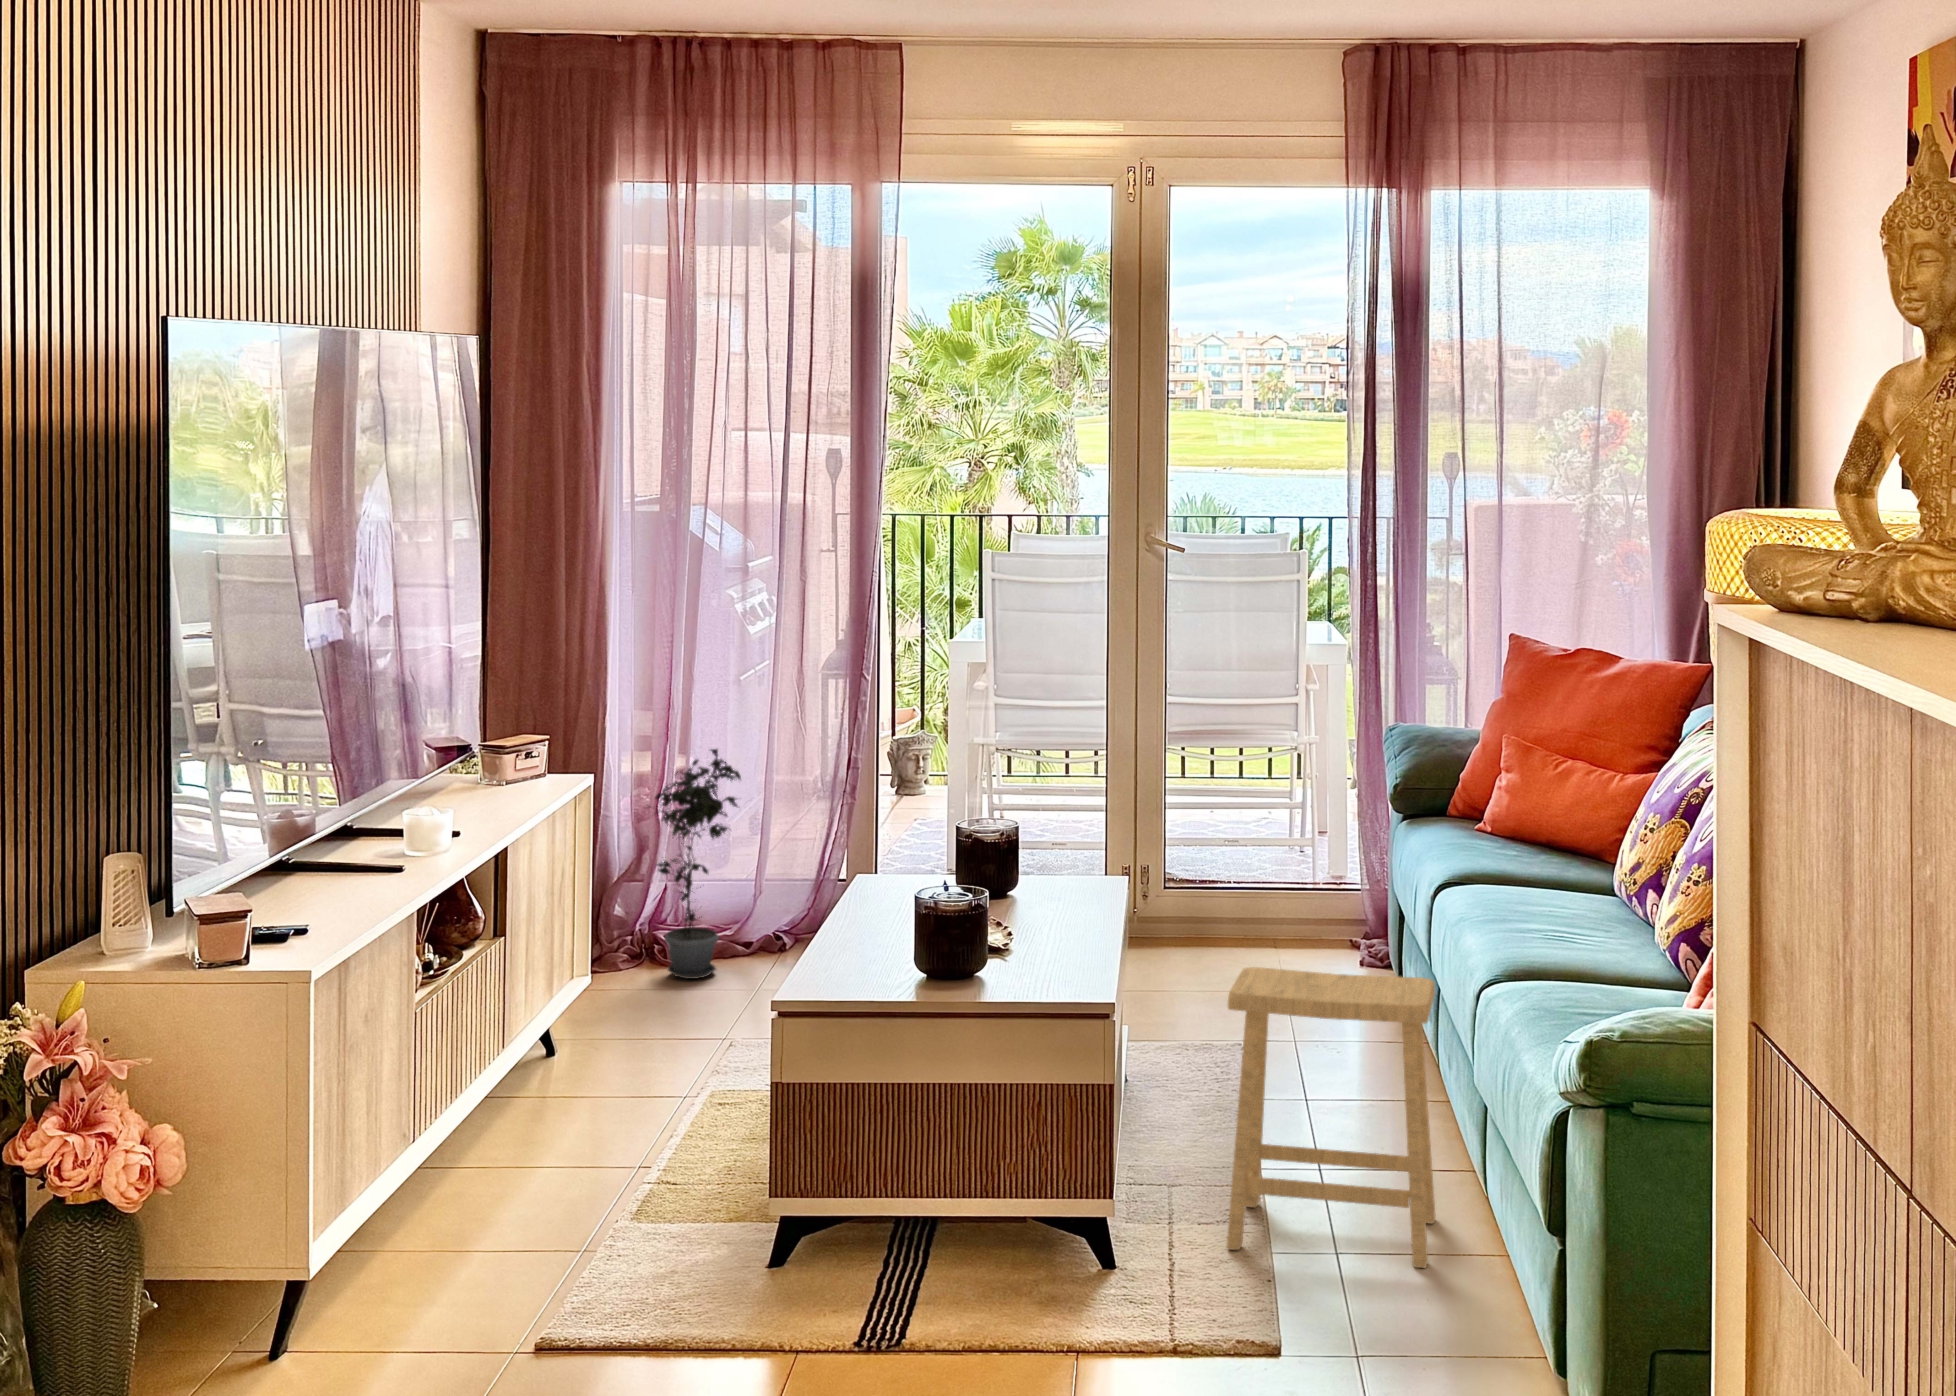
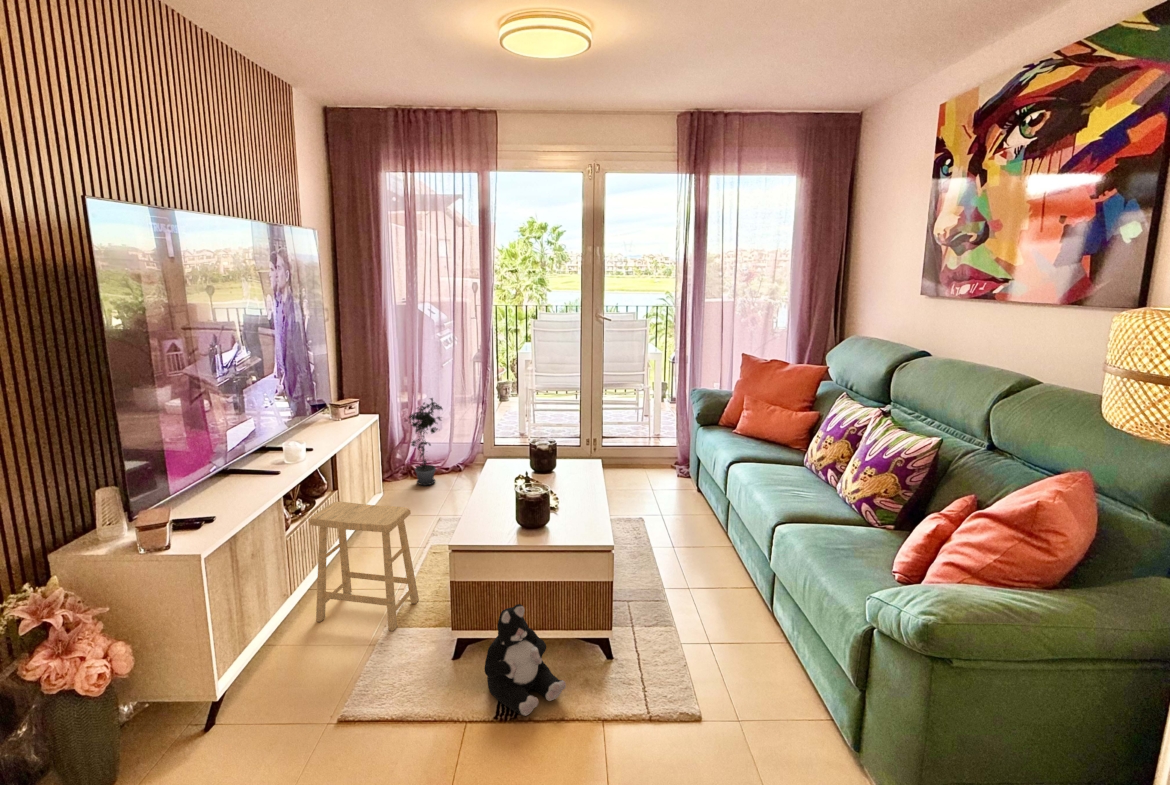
footstool: present [1227,967,1436,1268] -> present [309,501,419,631]
plush toy: none [835,1121,1004,1338] -> present [484,604,566,716]

